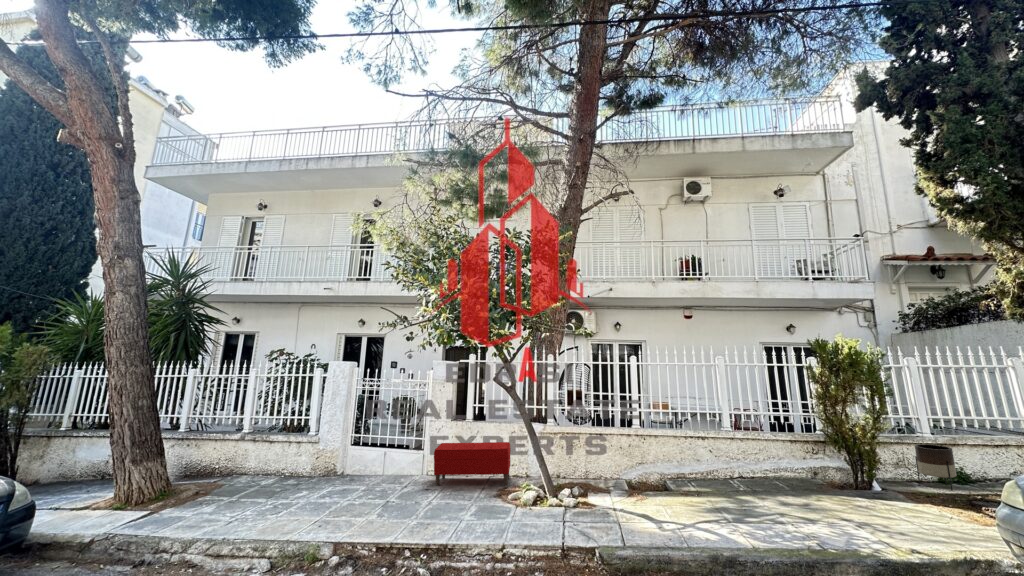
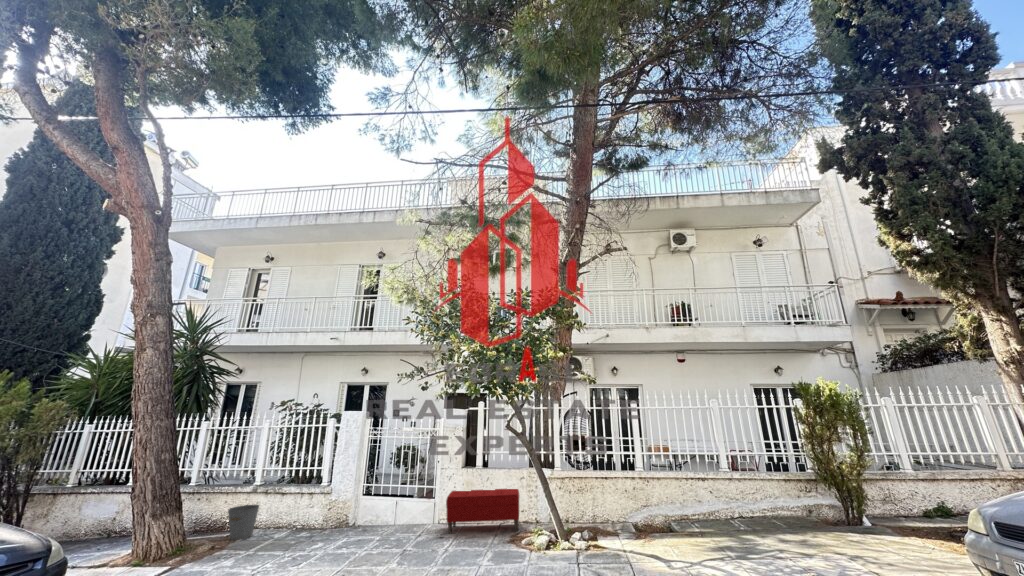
planter: present [915,444,957,490] -> none [898,480,939,524]
bucket: none [213,452,247,486] -> present [228,505,259,540]

